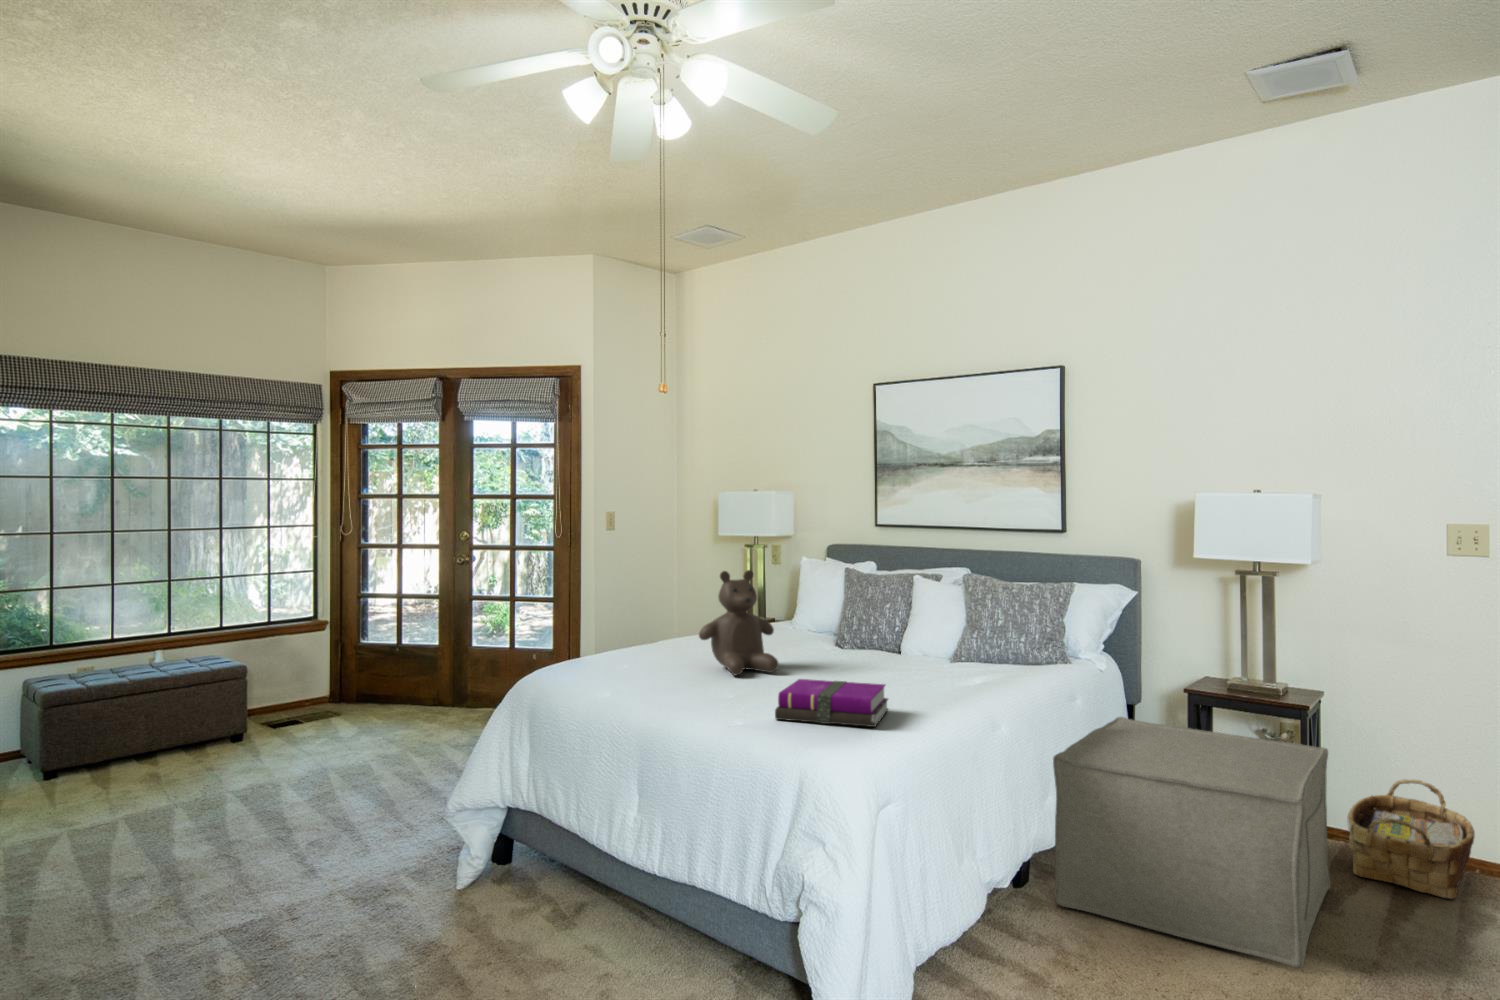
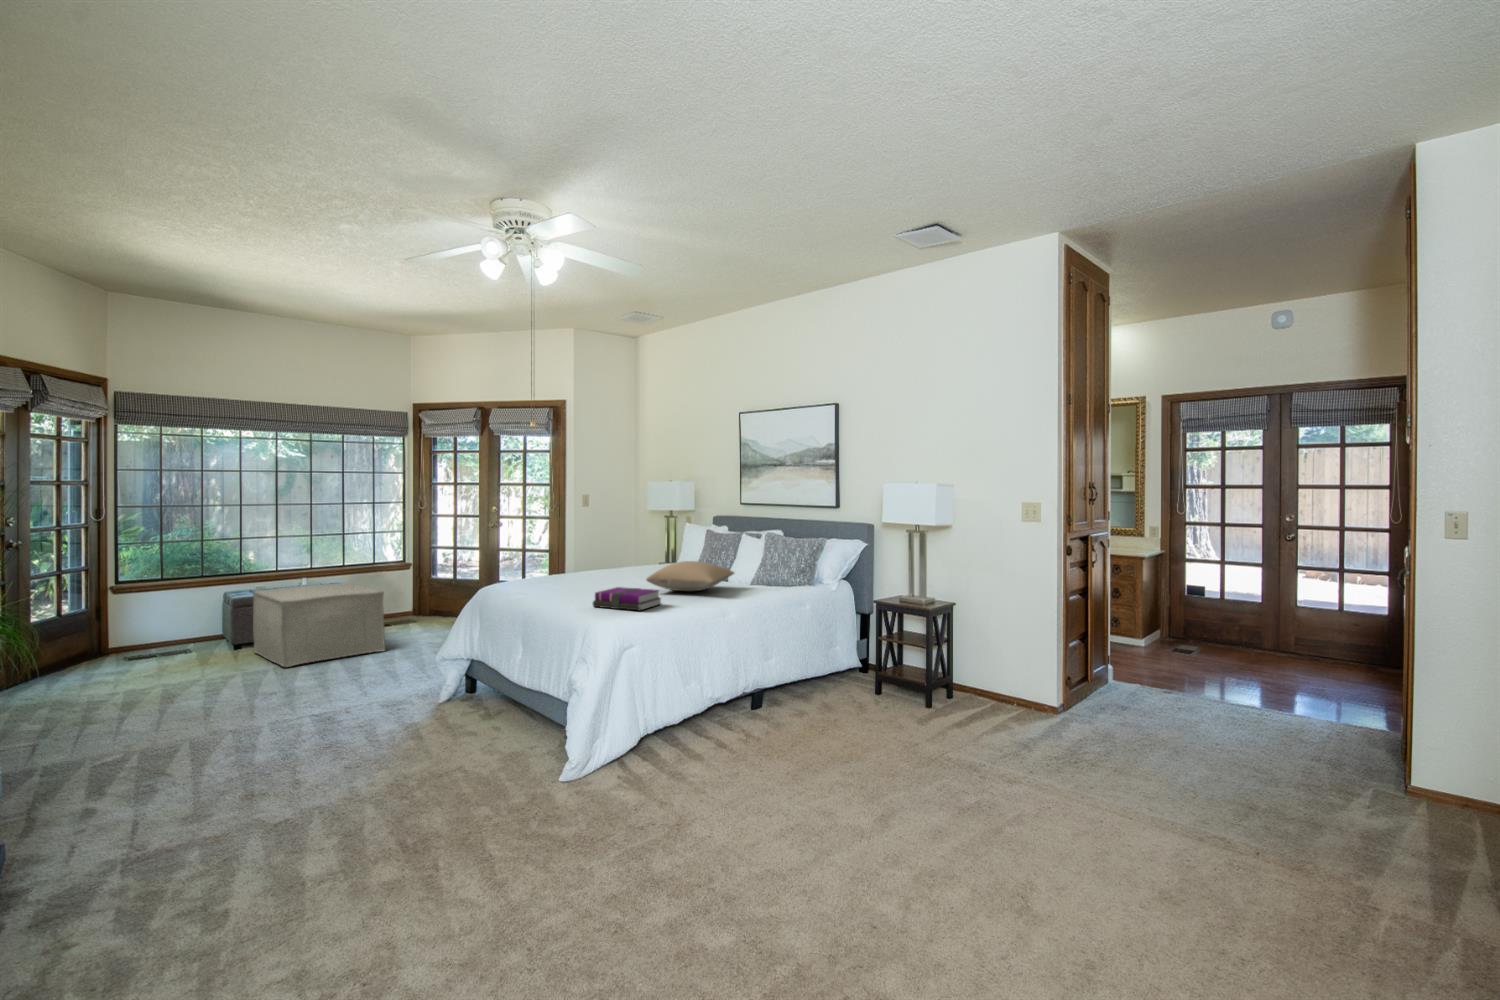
teddy bear: present [699,570,779,675] -> none [584,528,632,588]
pillow: none [828,626,955,679] -> present [646,561,734,591]
ottoman: present [1053,717,1330,968] -> present [253,582,385,667]
woven basket: present [1347,779,1475,899] -> none [951,656,1022,721]

